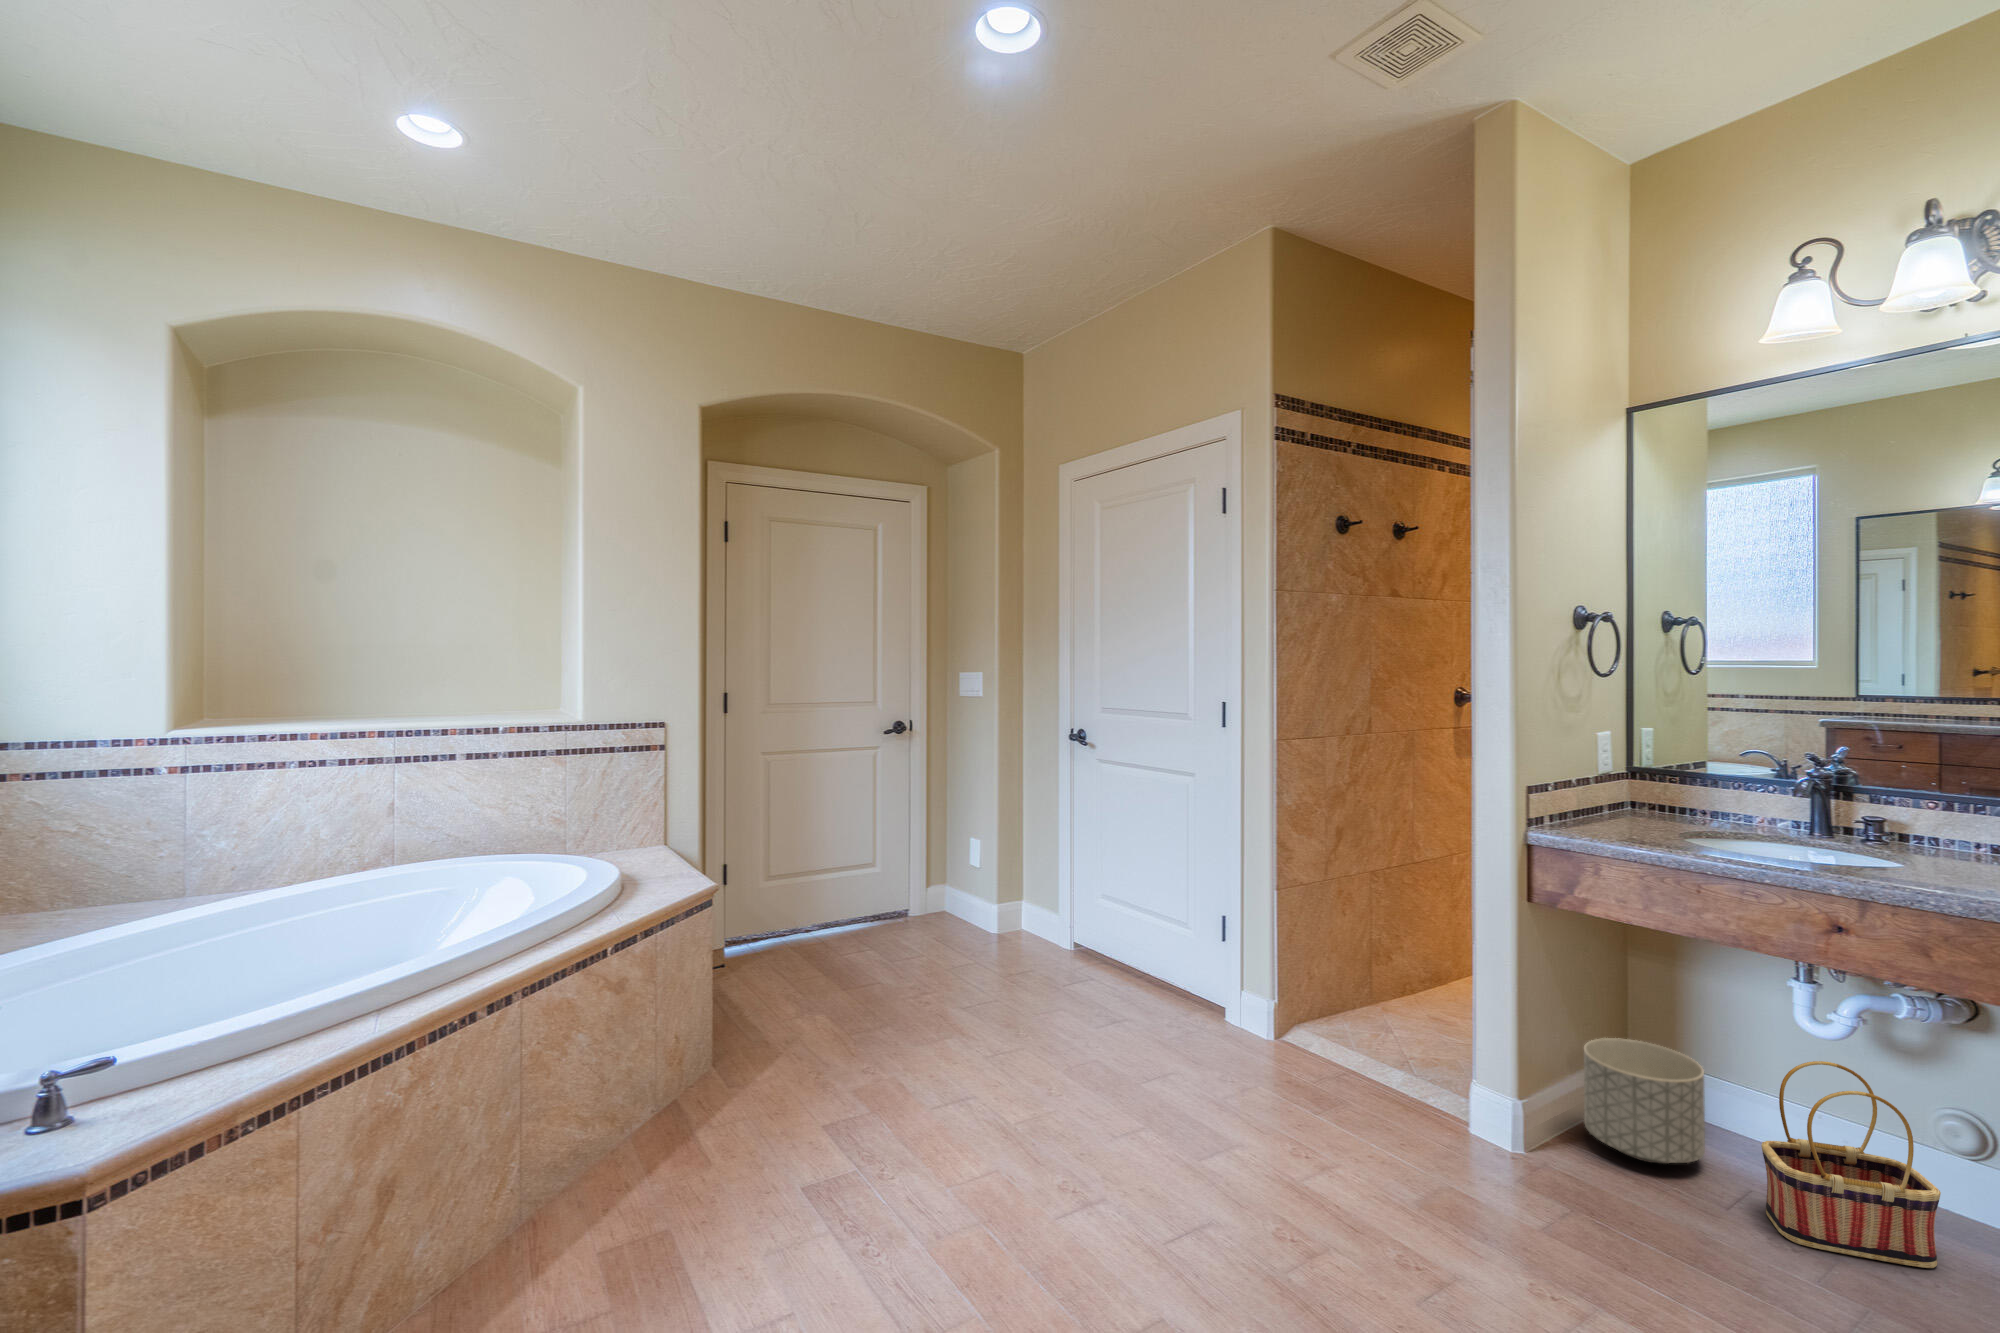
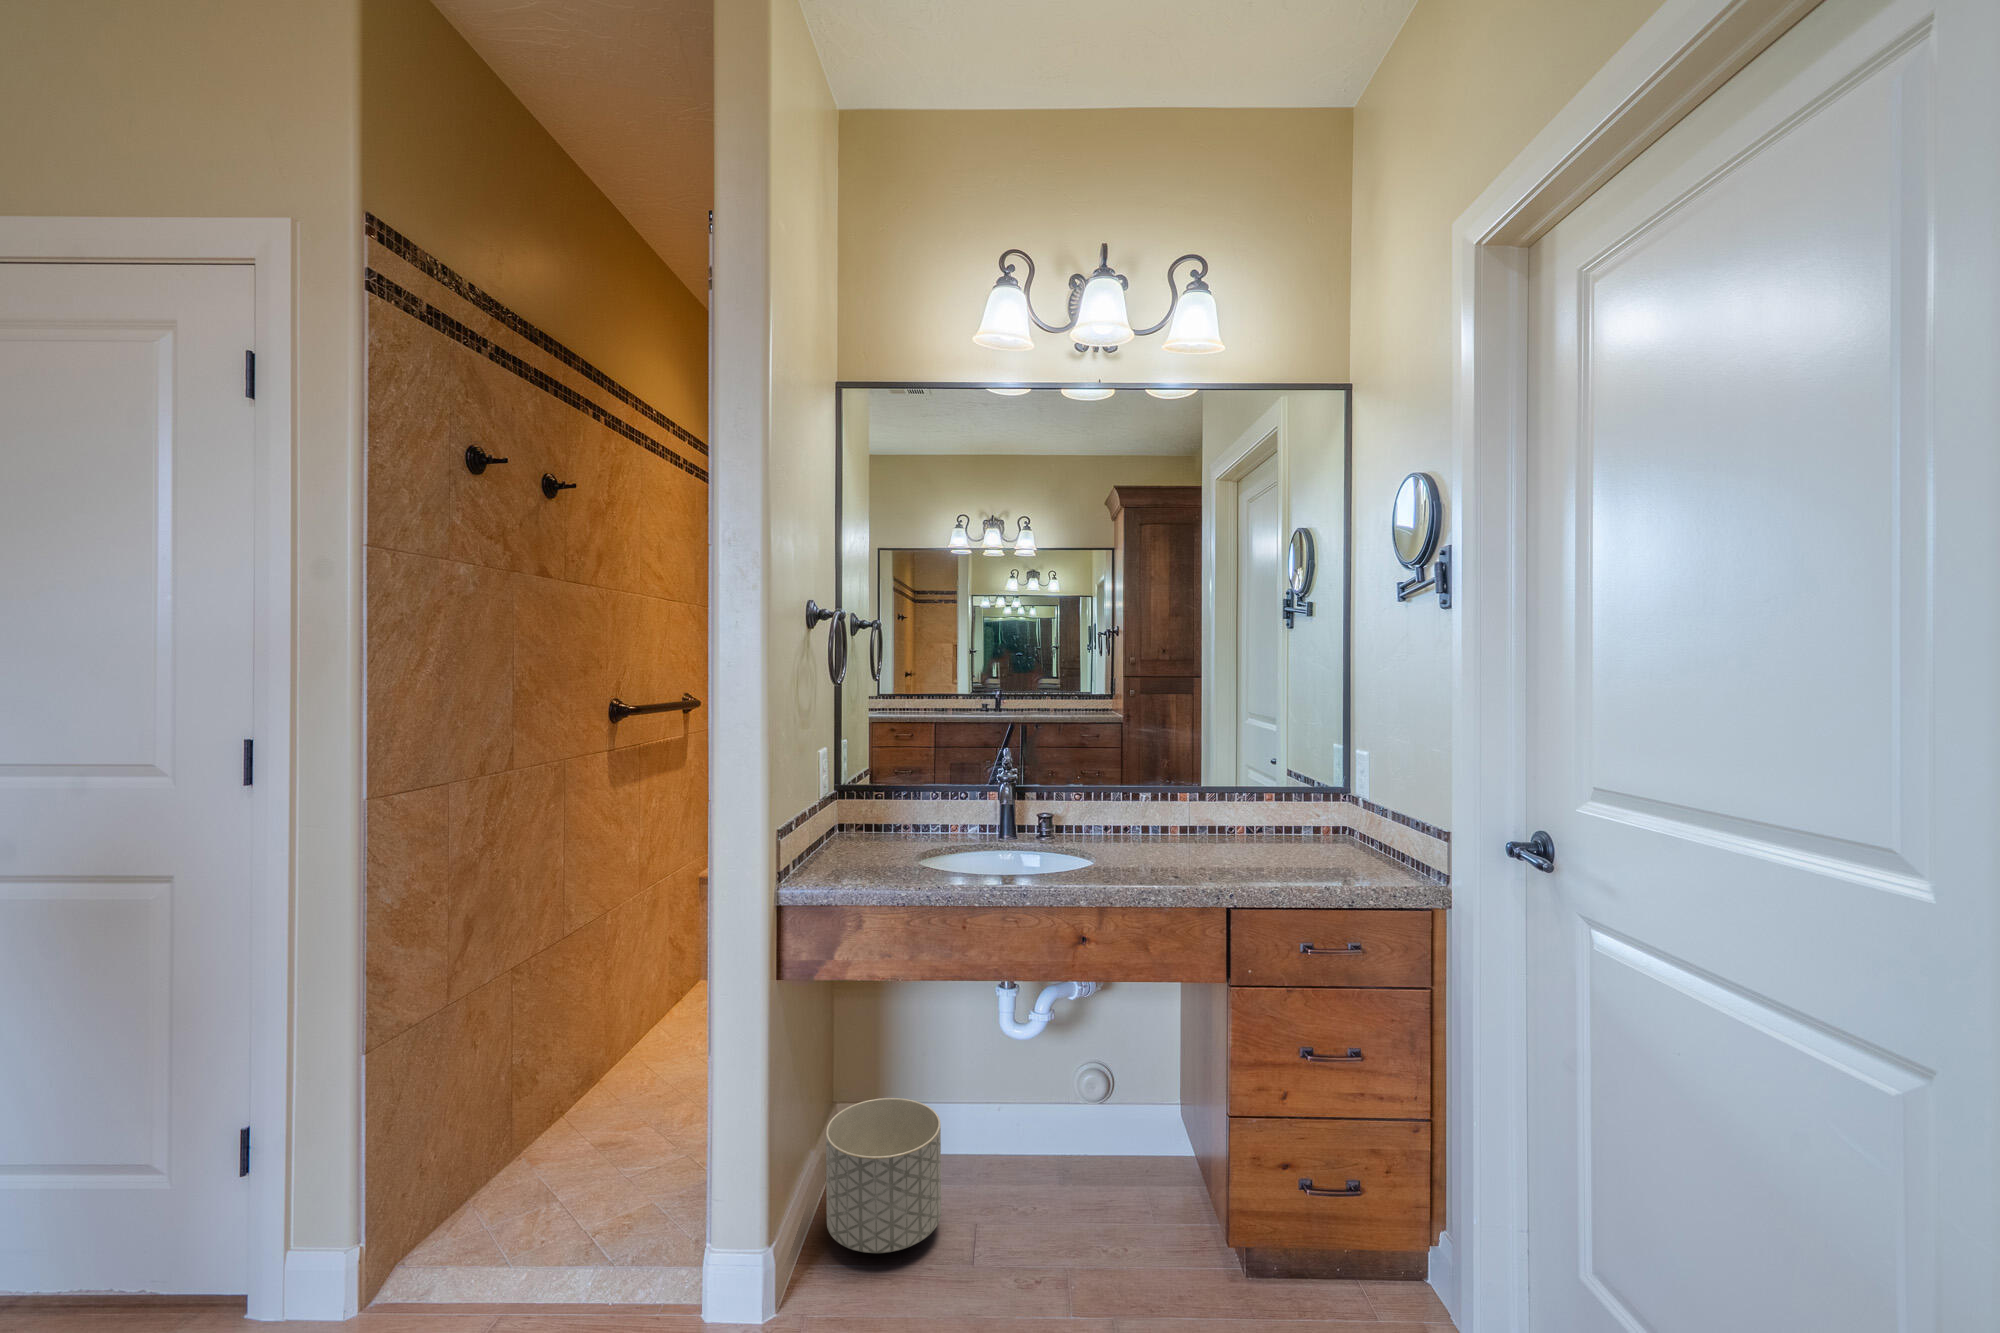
basket: present [1761,1061,1941,1268] -> none [1001,1066,1125,1277]

